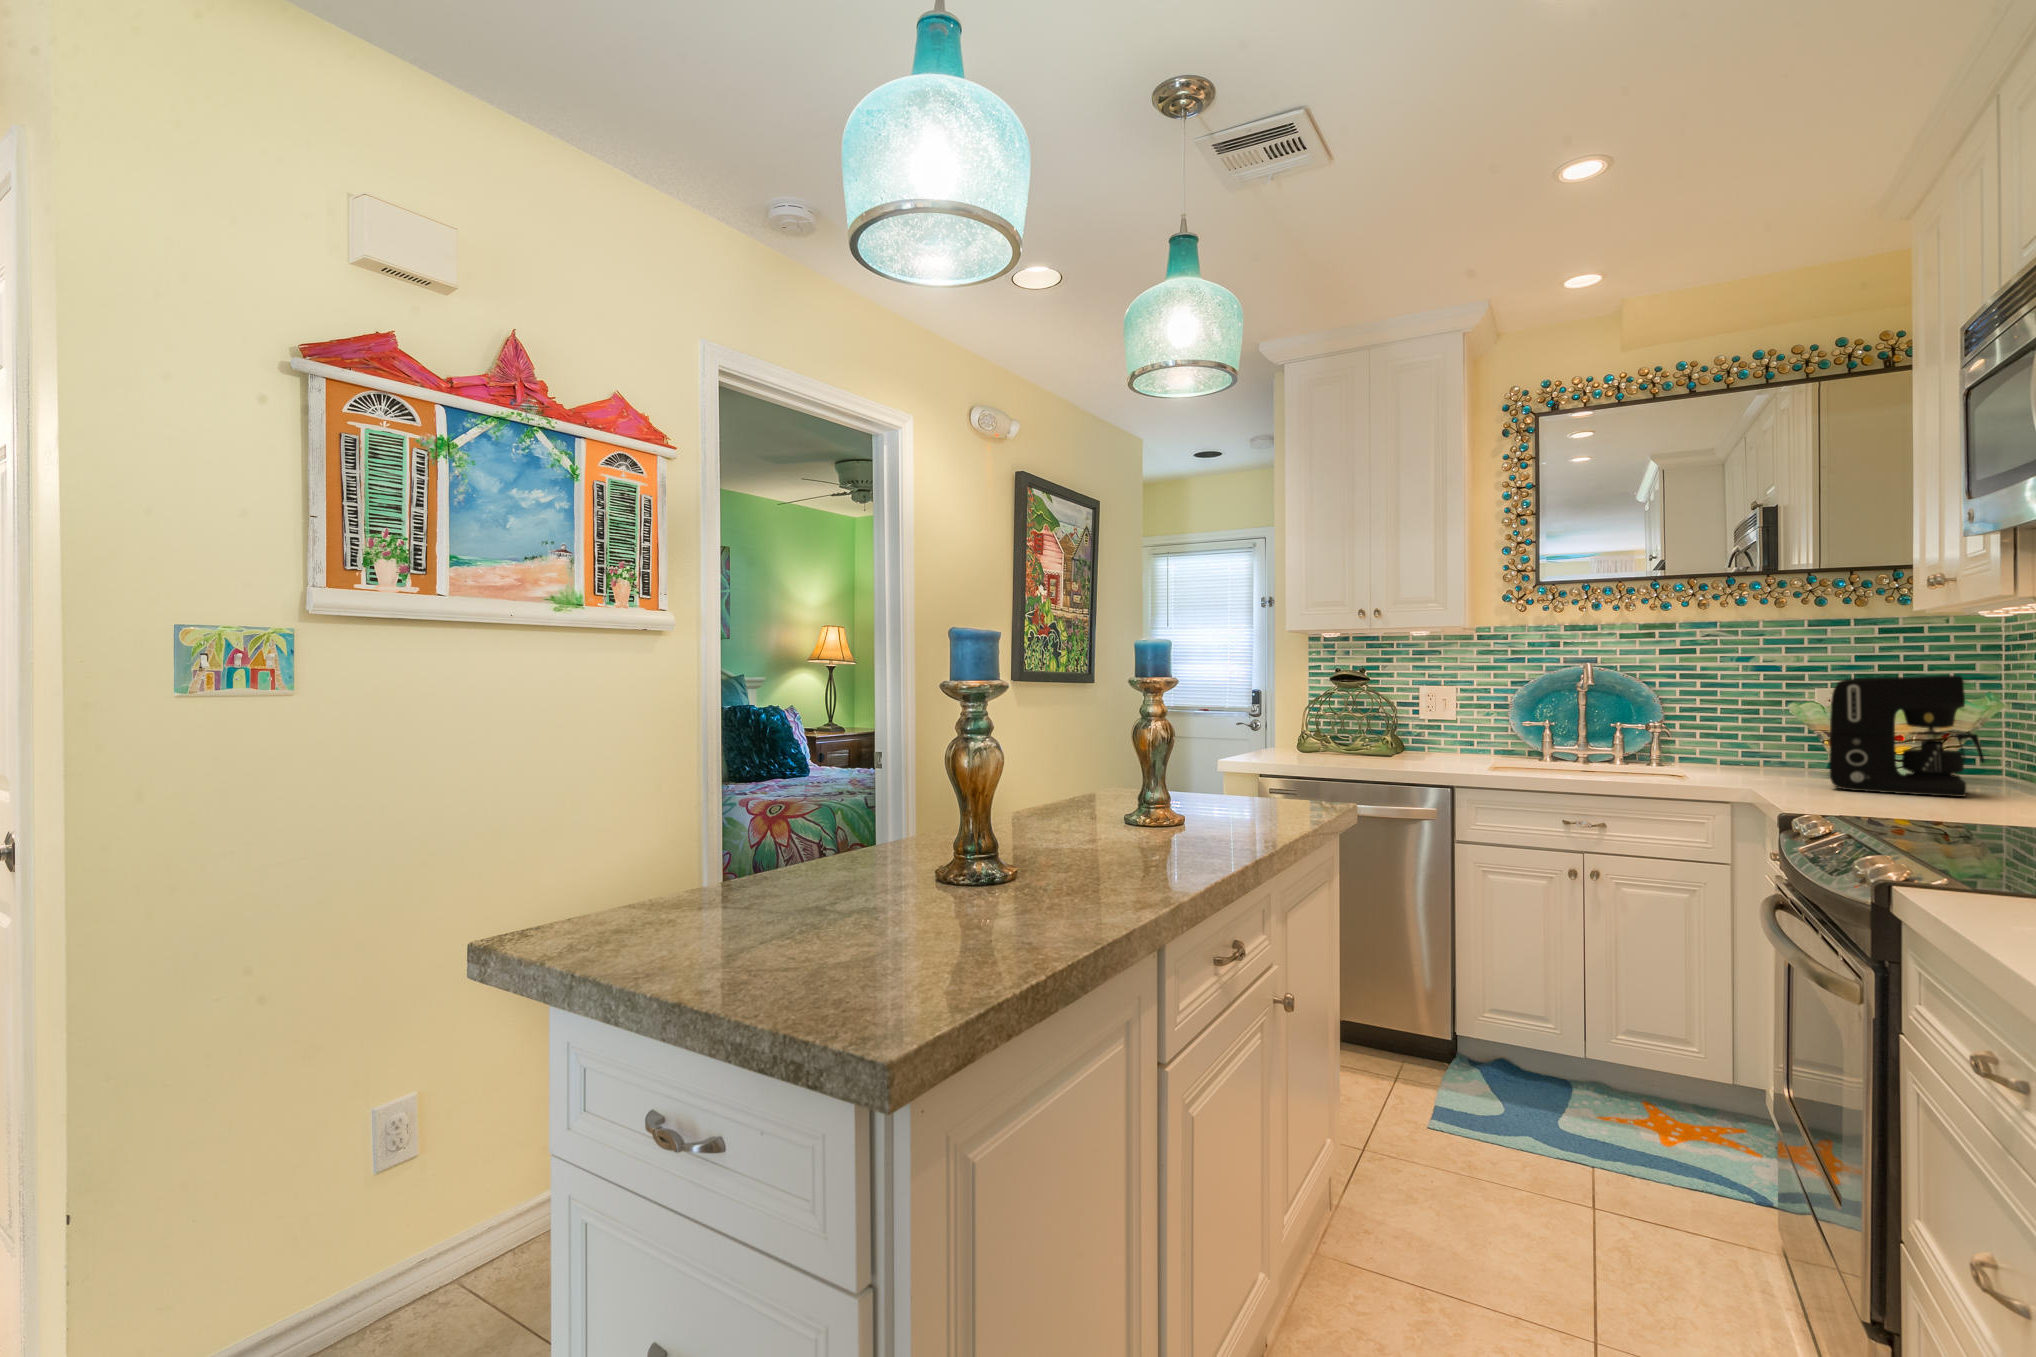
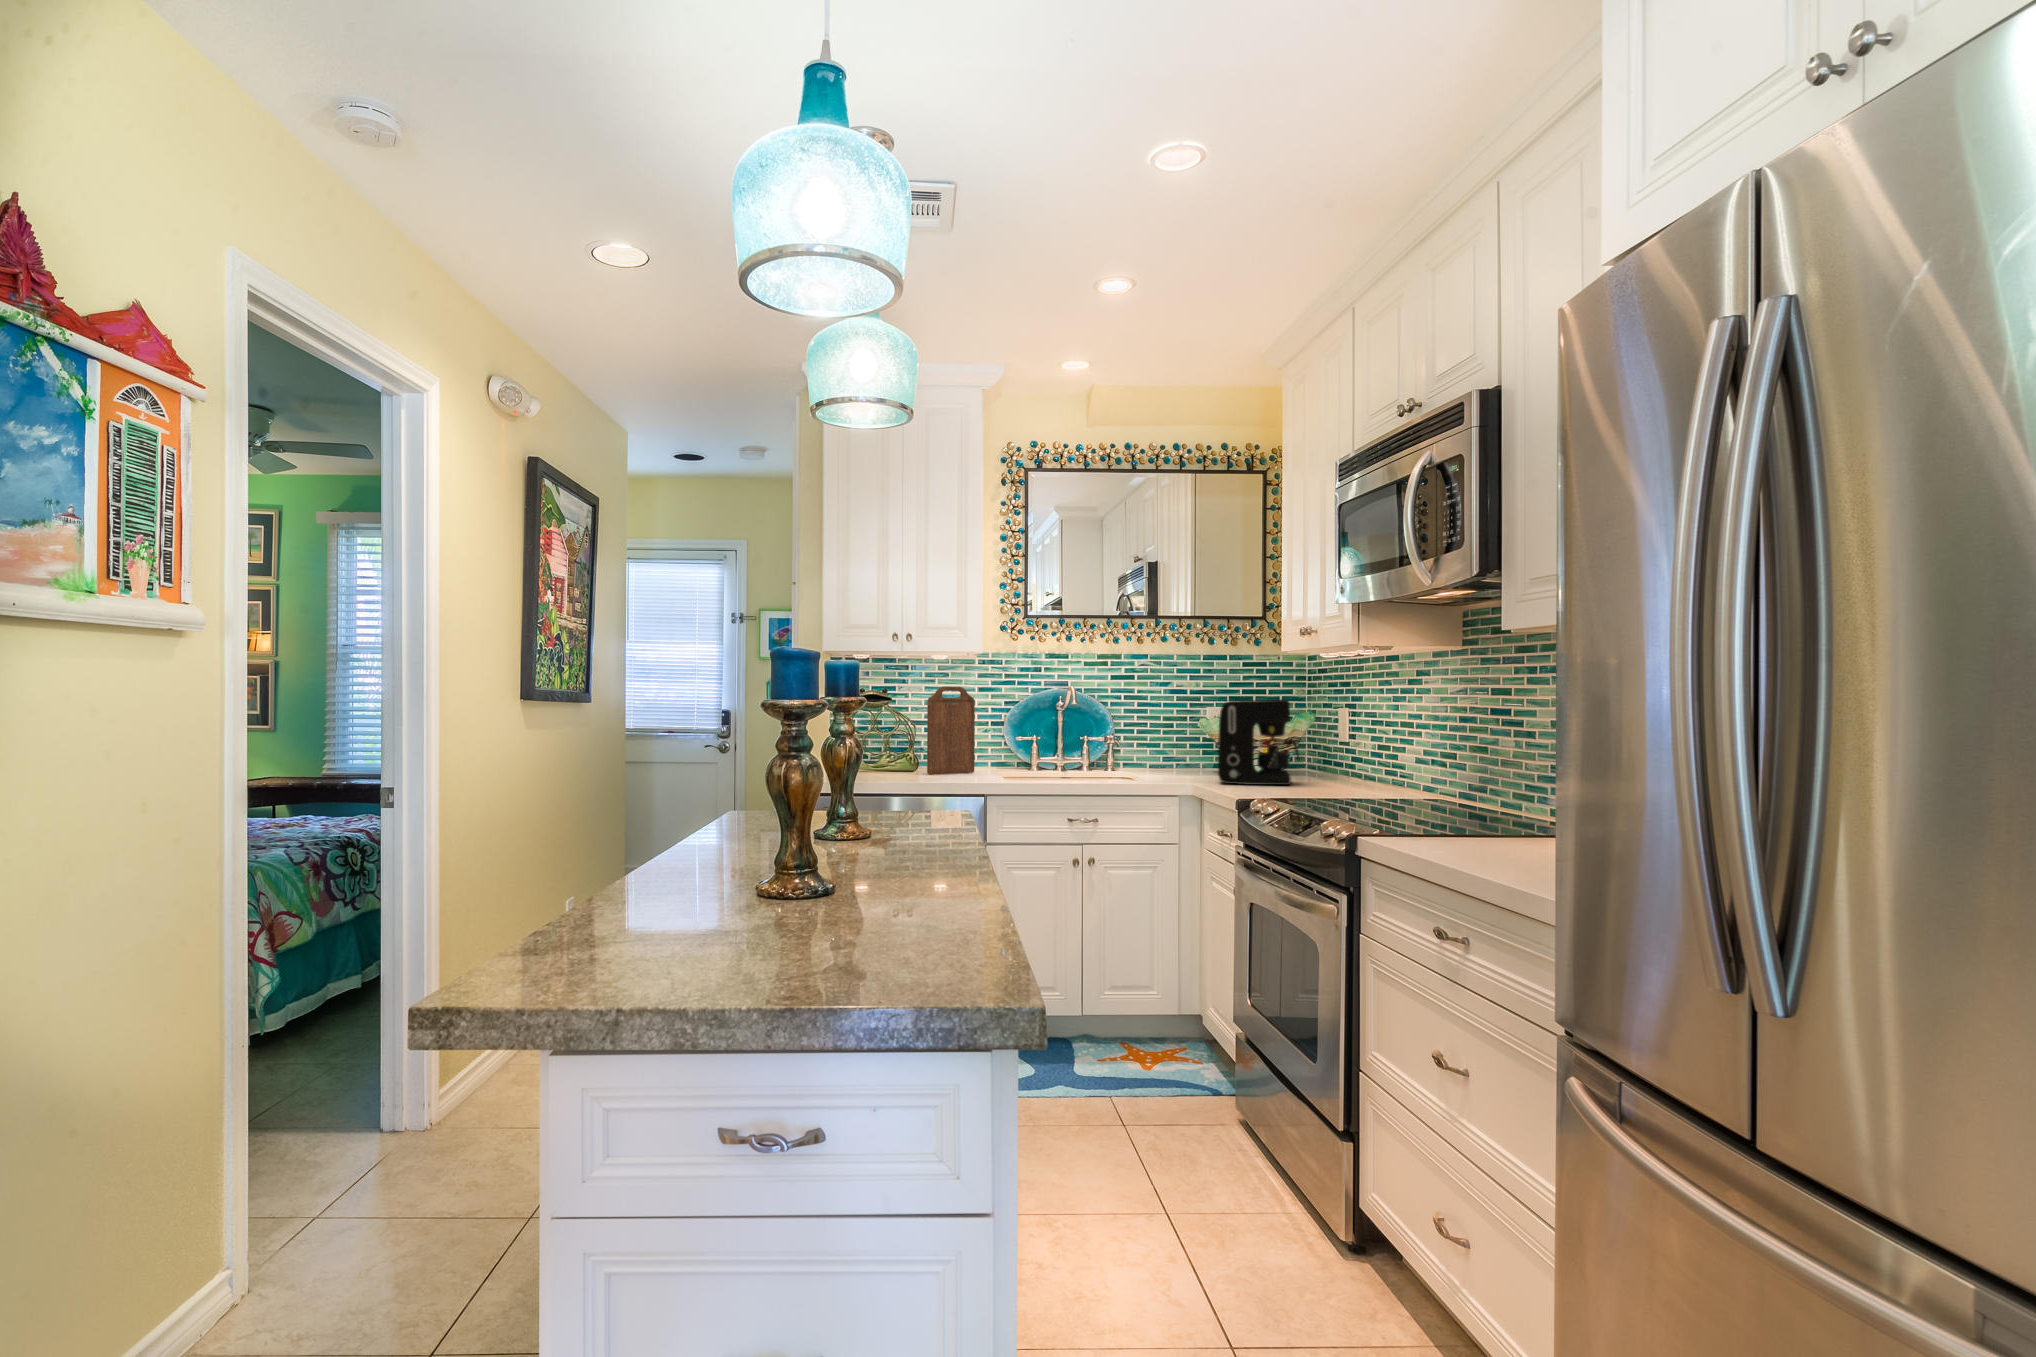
cutting board: none [1412,665,1471,761] -> present [927,686,975,774]

